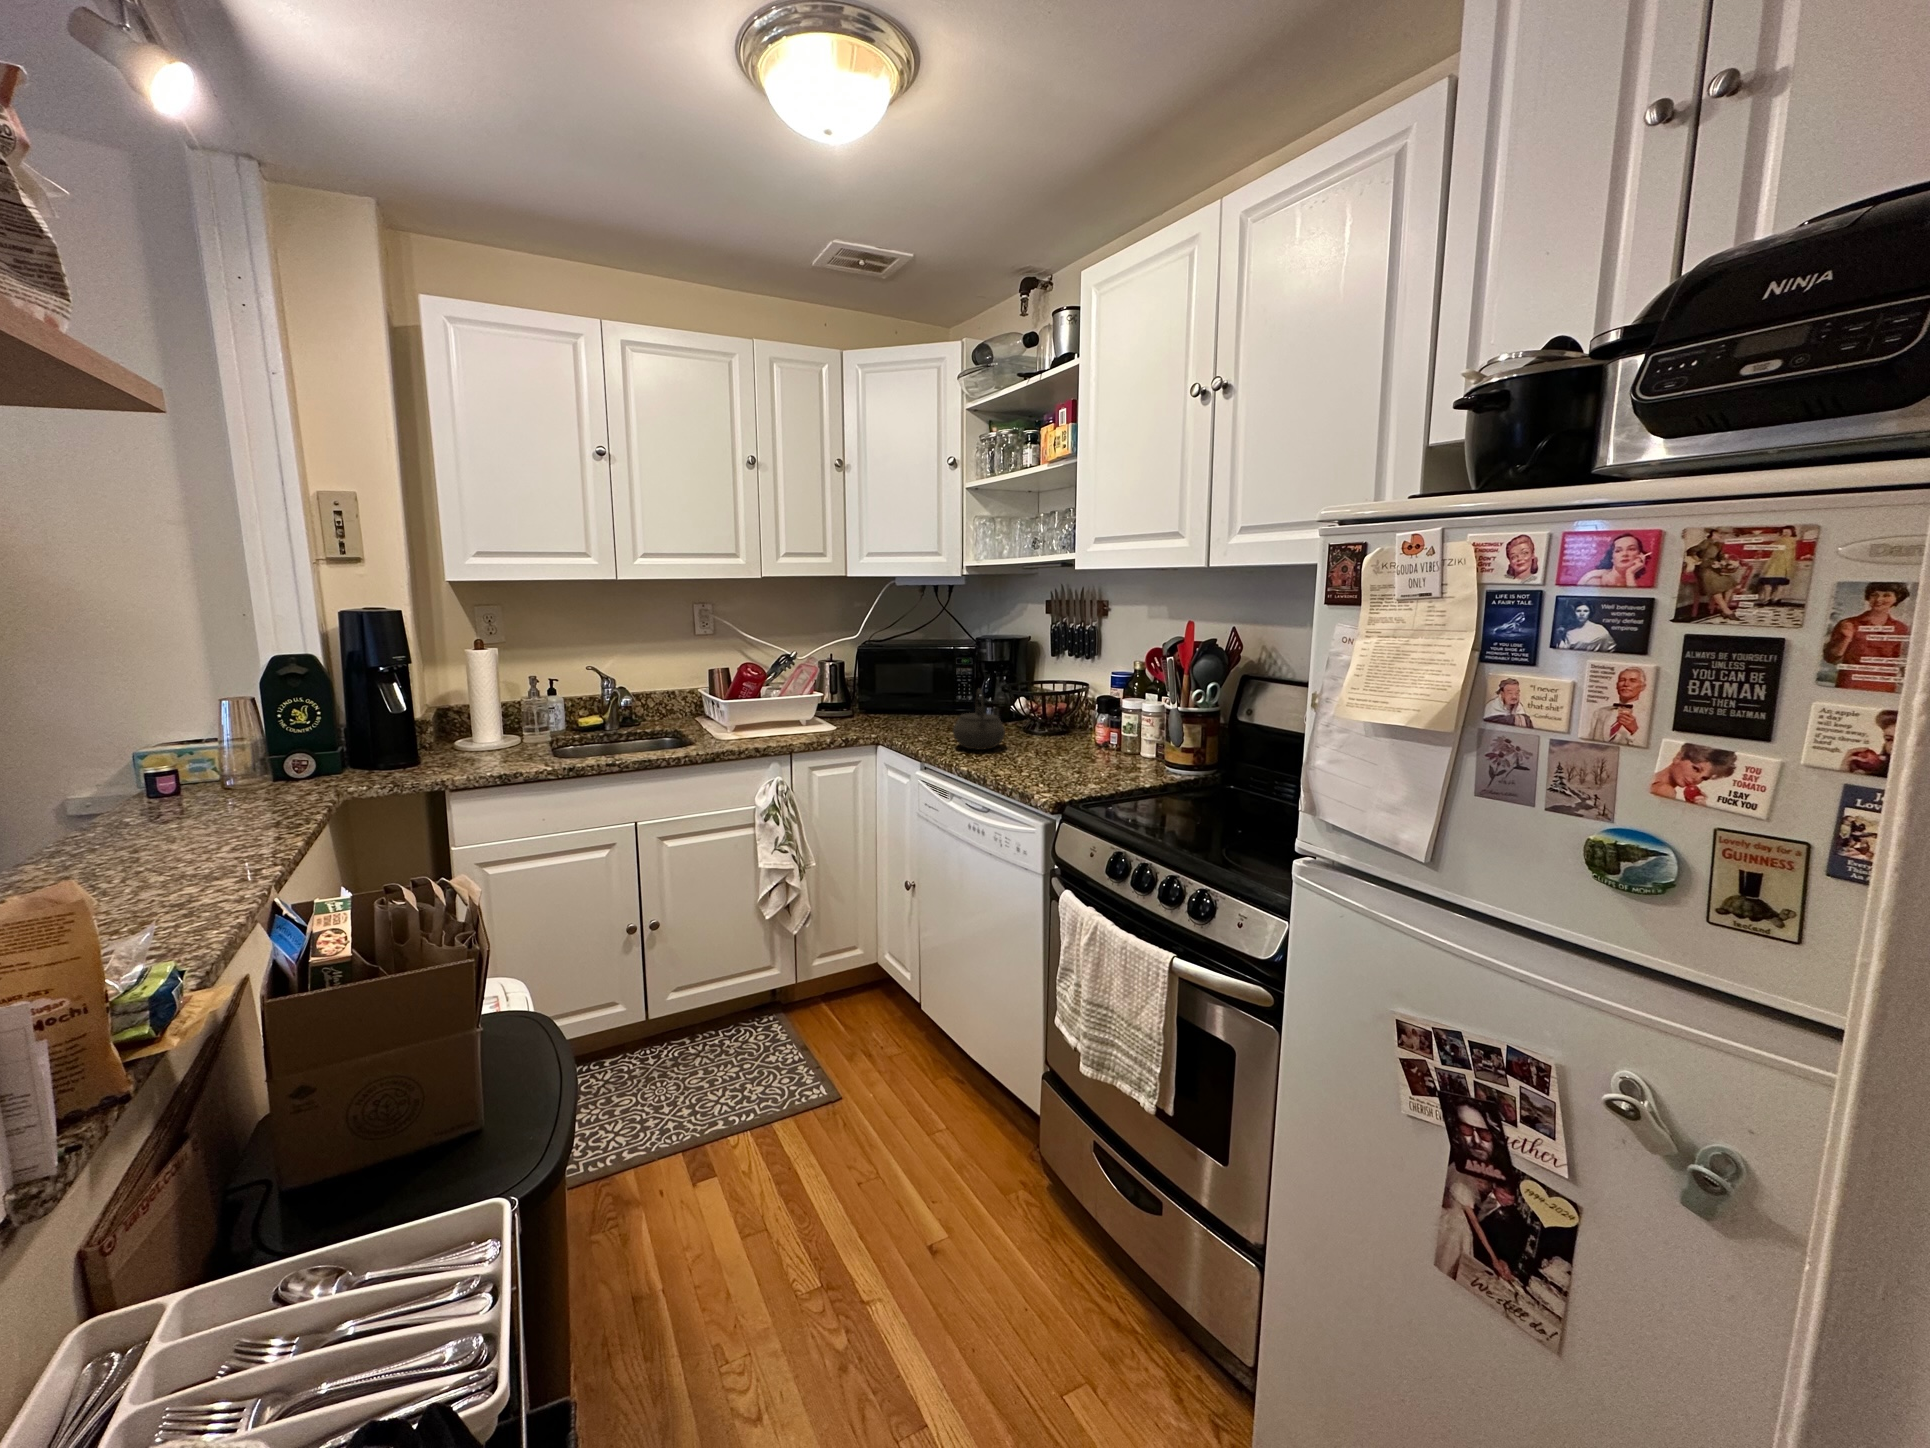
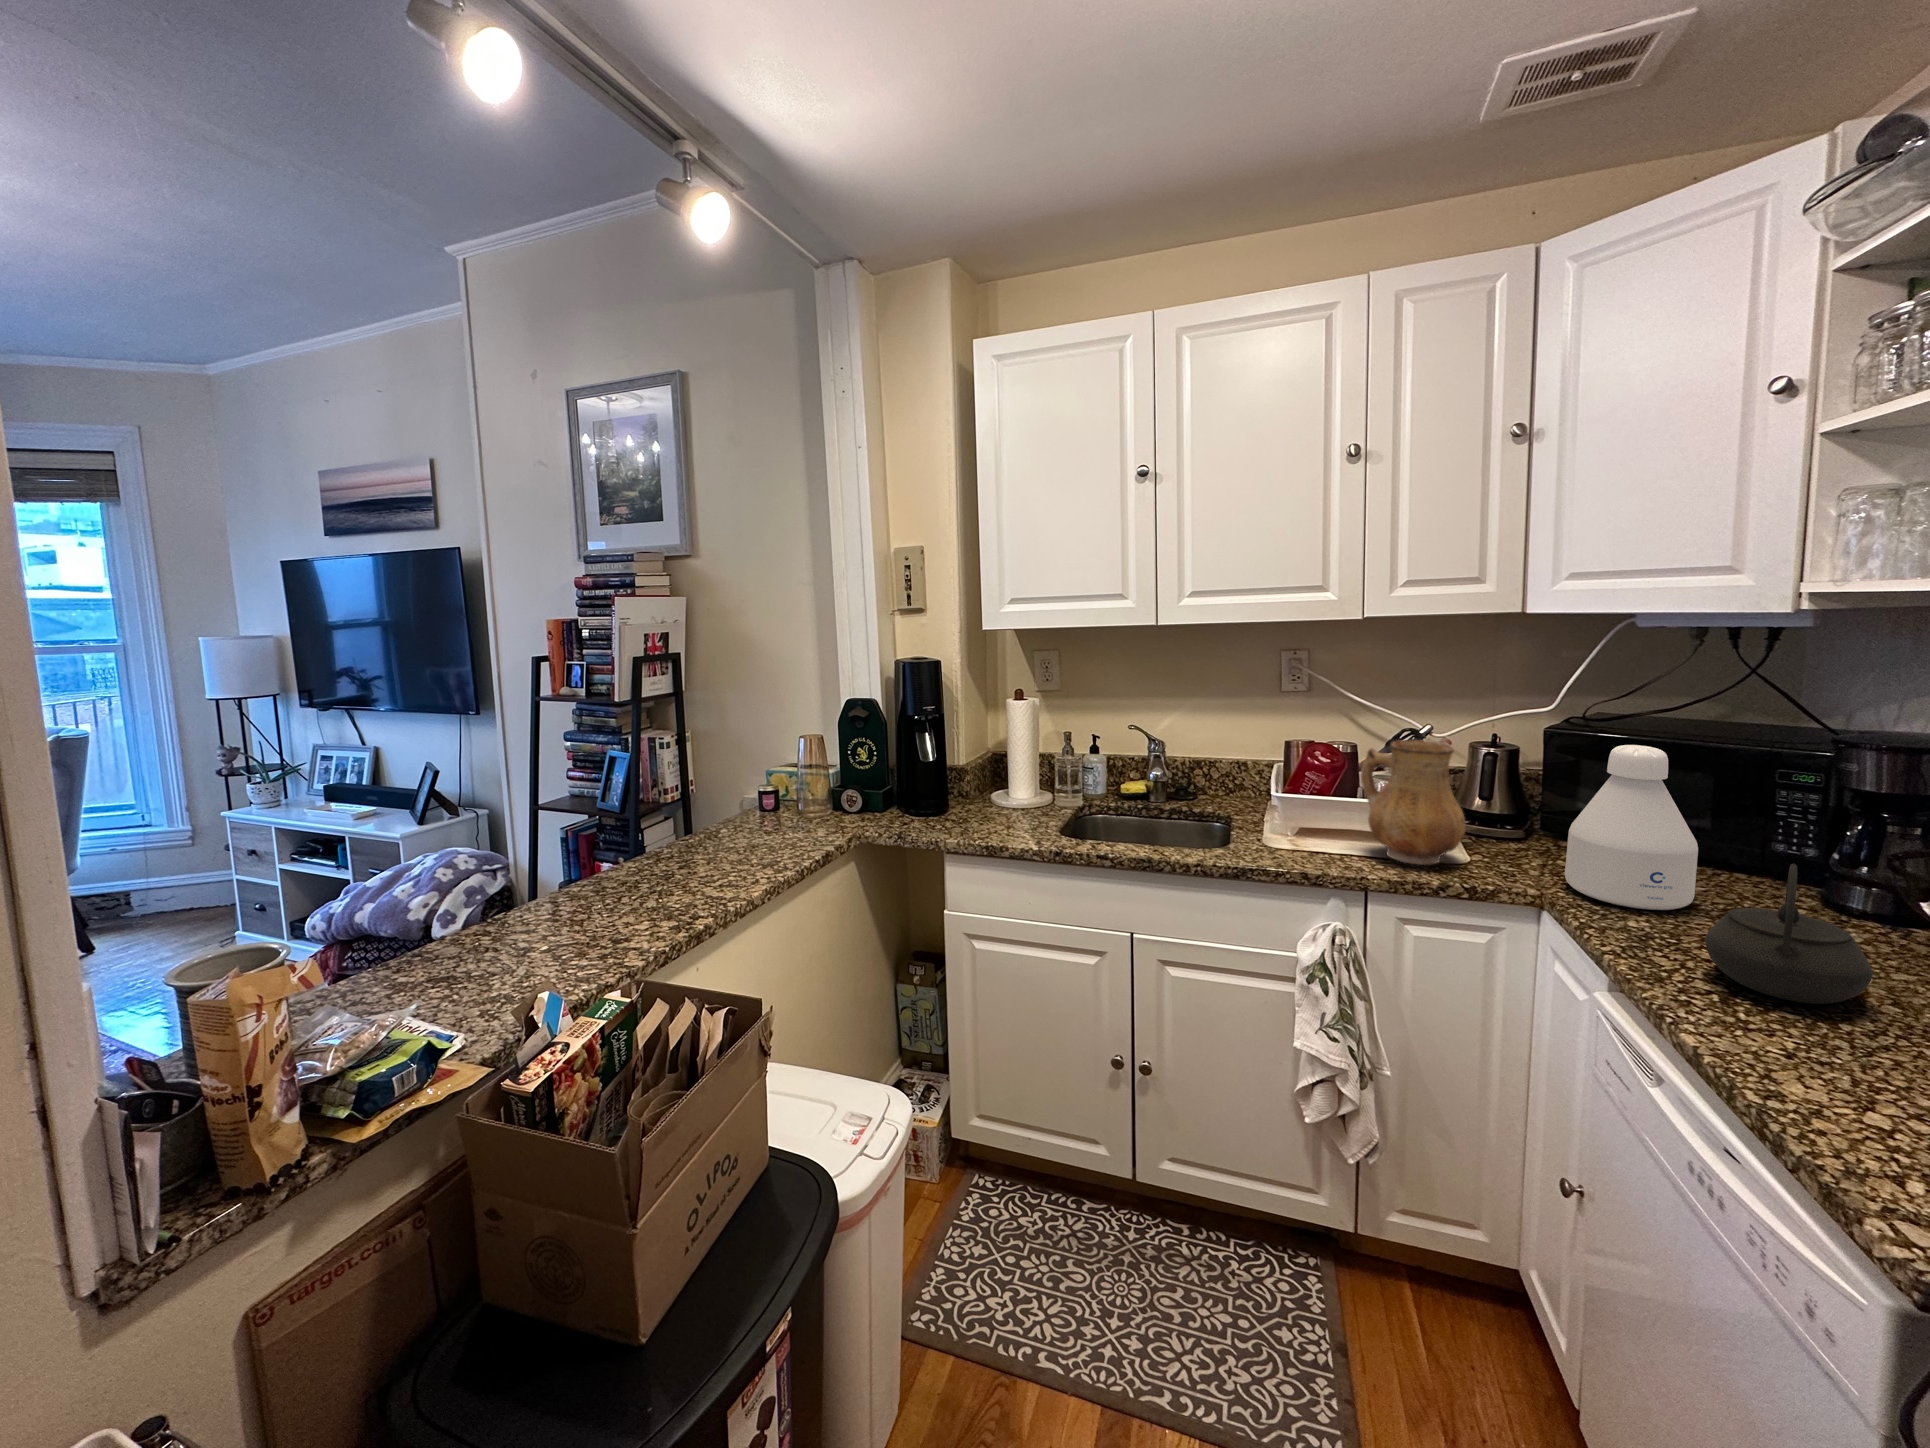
bottle: none [885,647,938,733] -> present [1565,745,1698,910]
ceramic pitcher: none [775,656,836,734] -> present [1361,740,1465,865]

